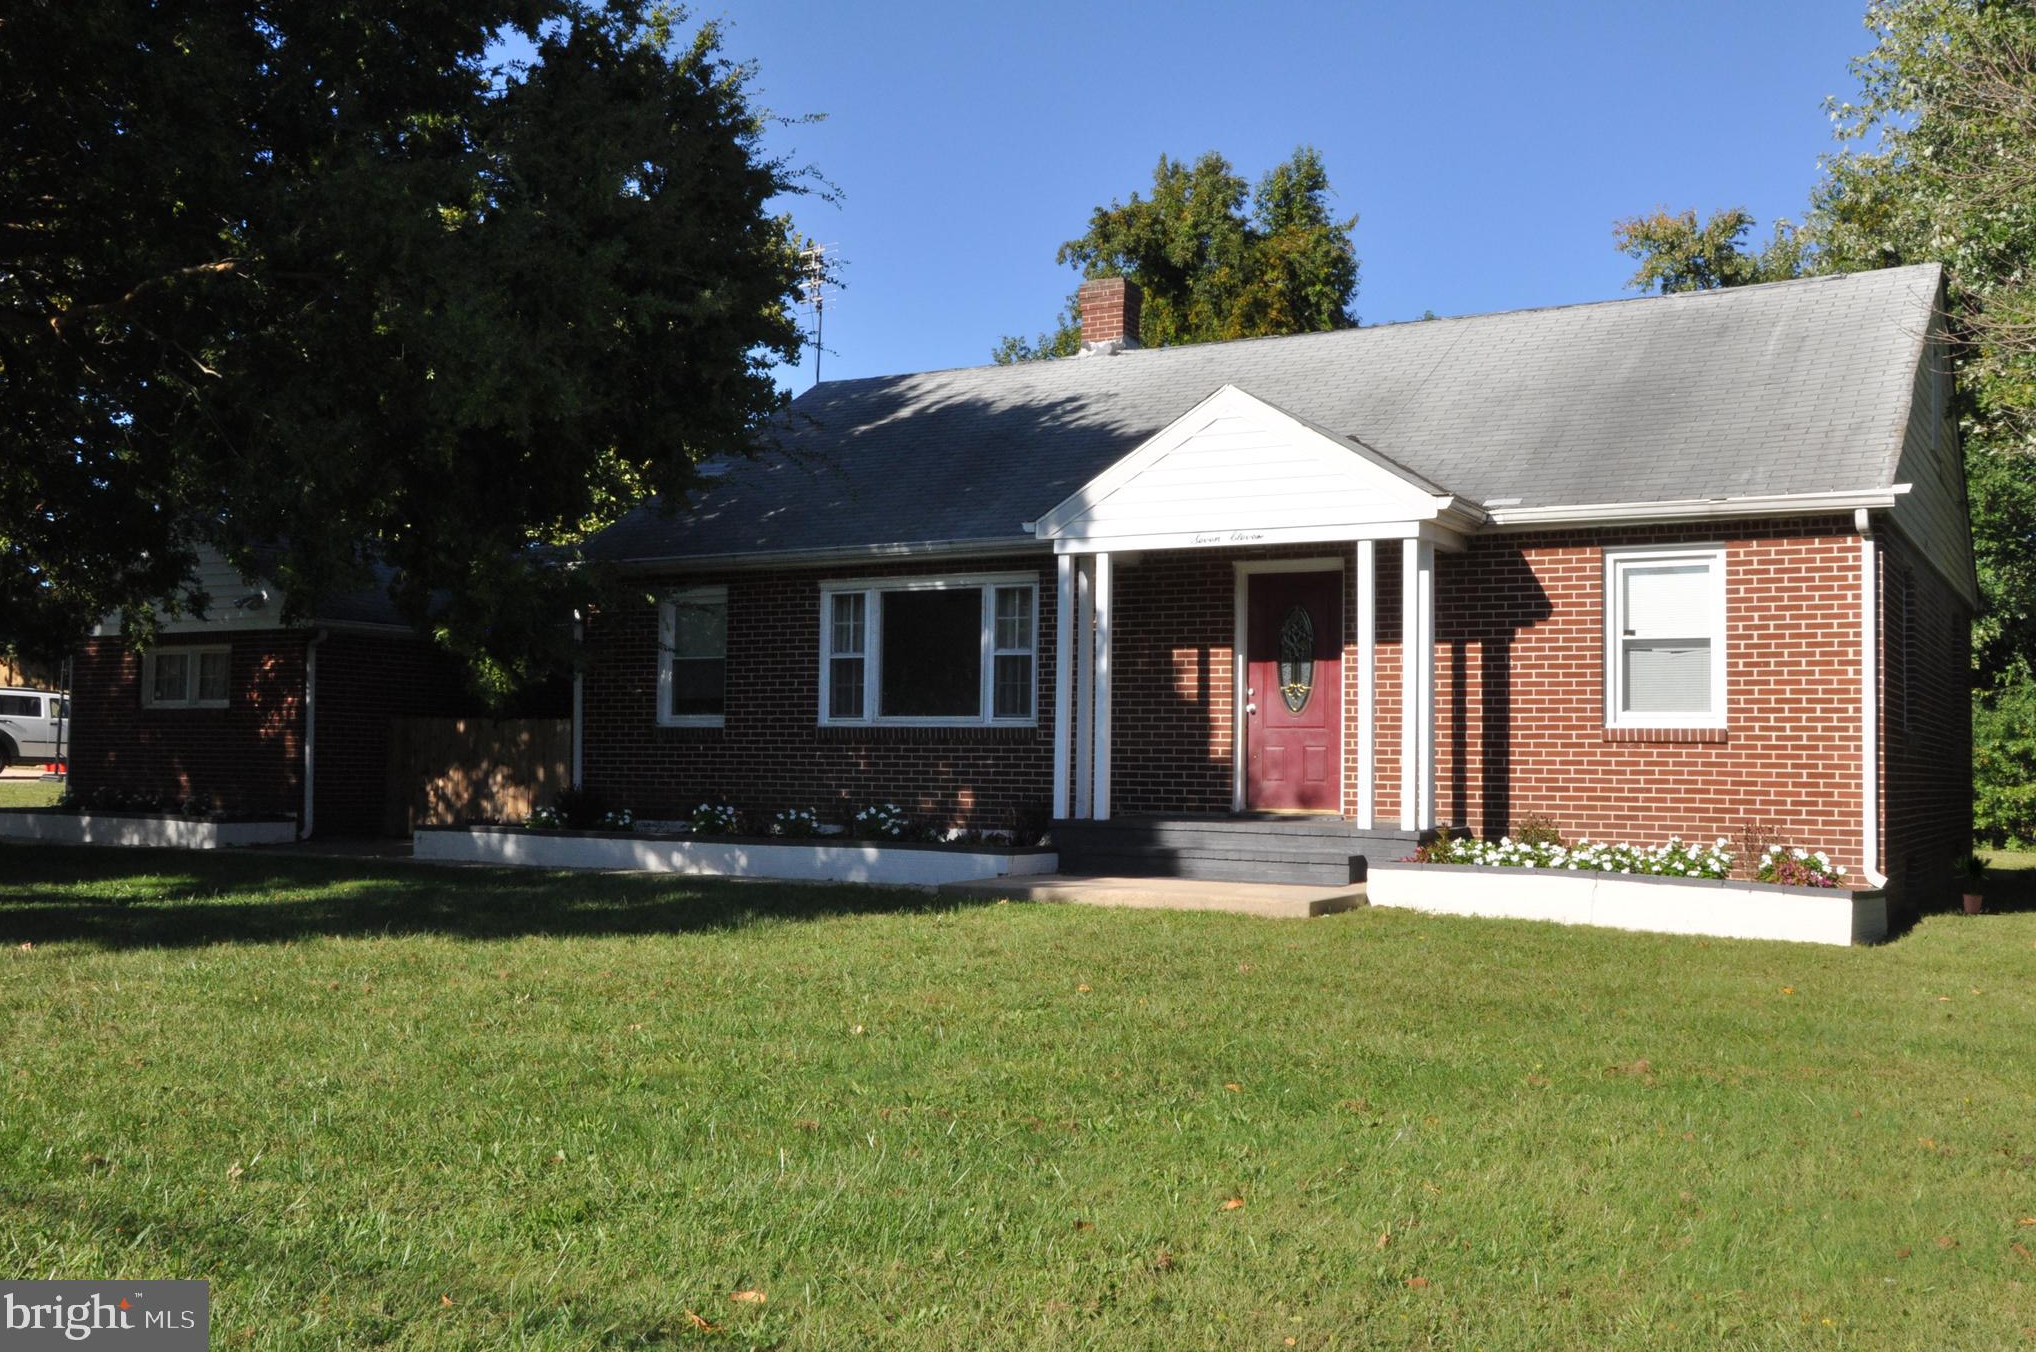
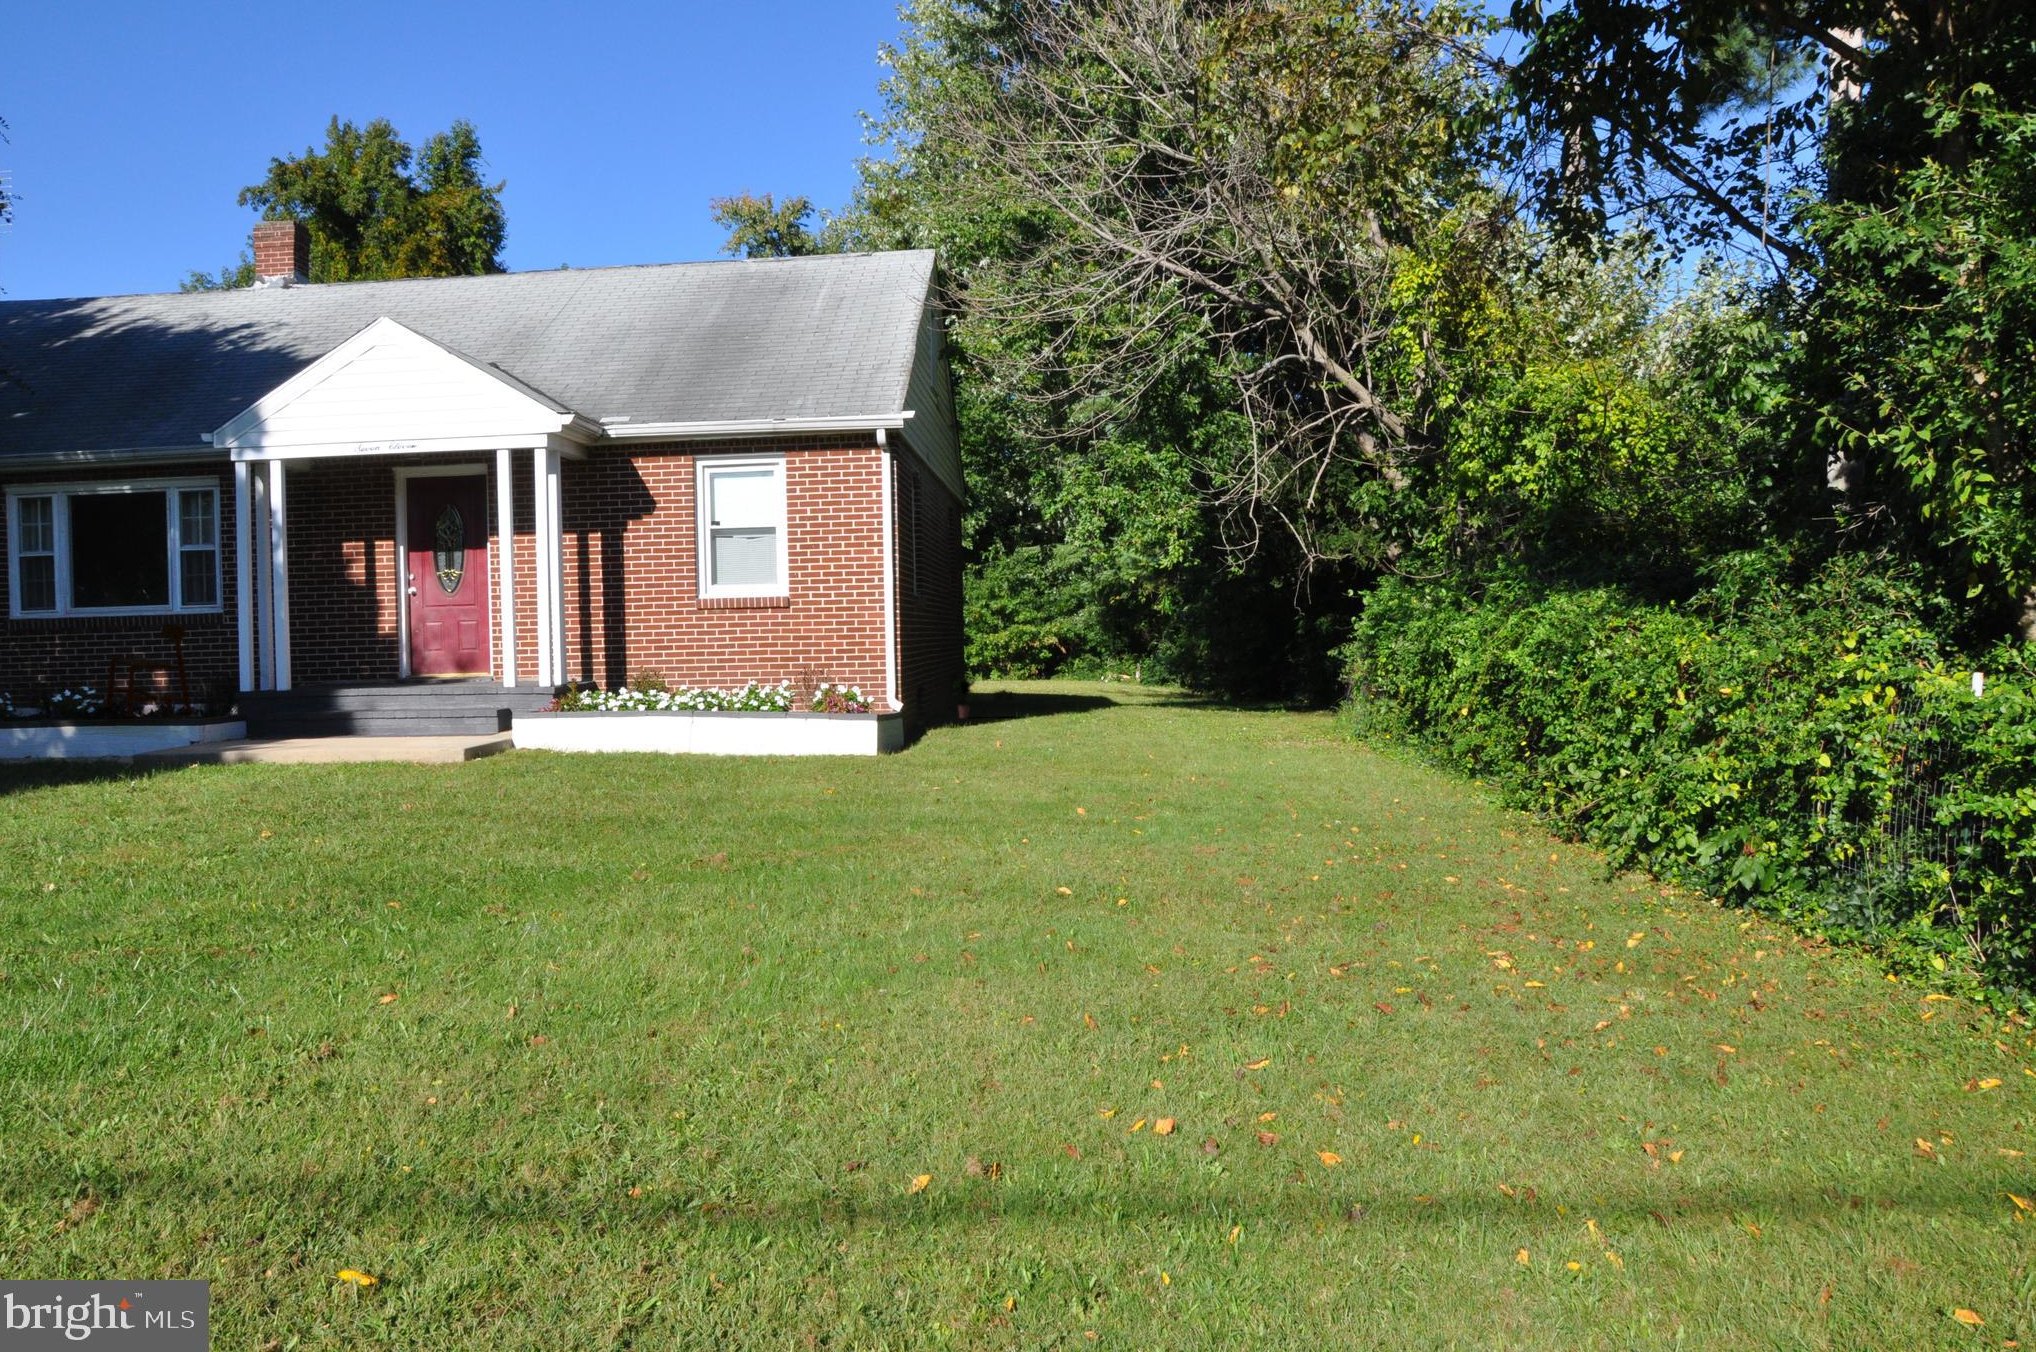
bench: none [931,736,1016,840] -> present [107,623,191,717]

